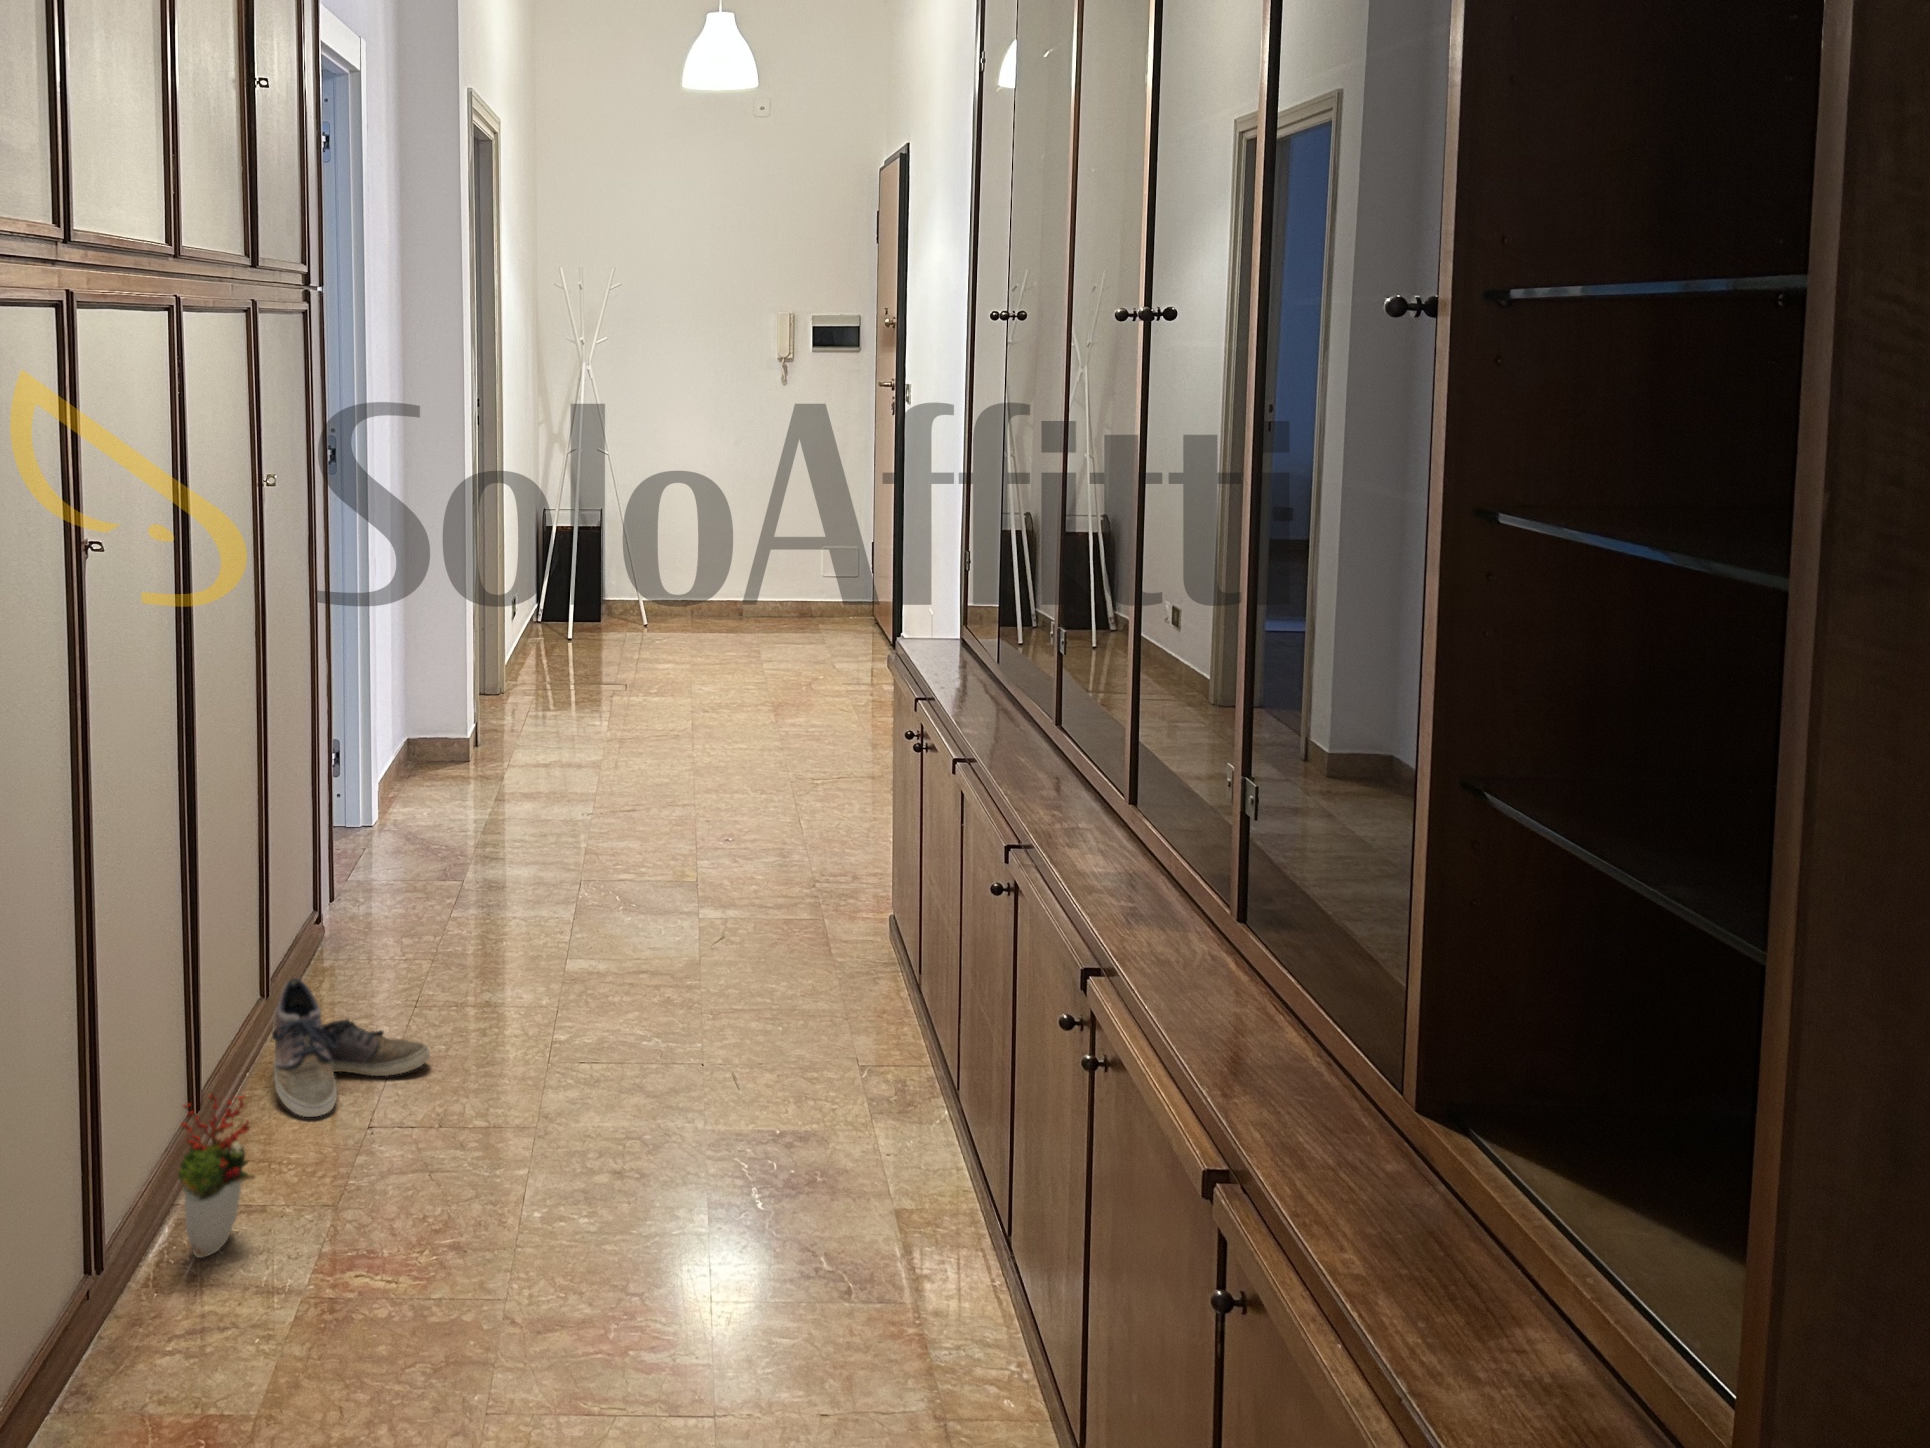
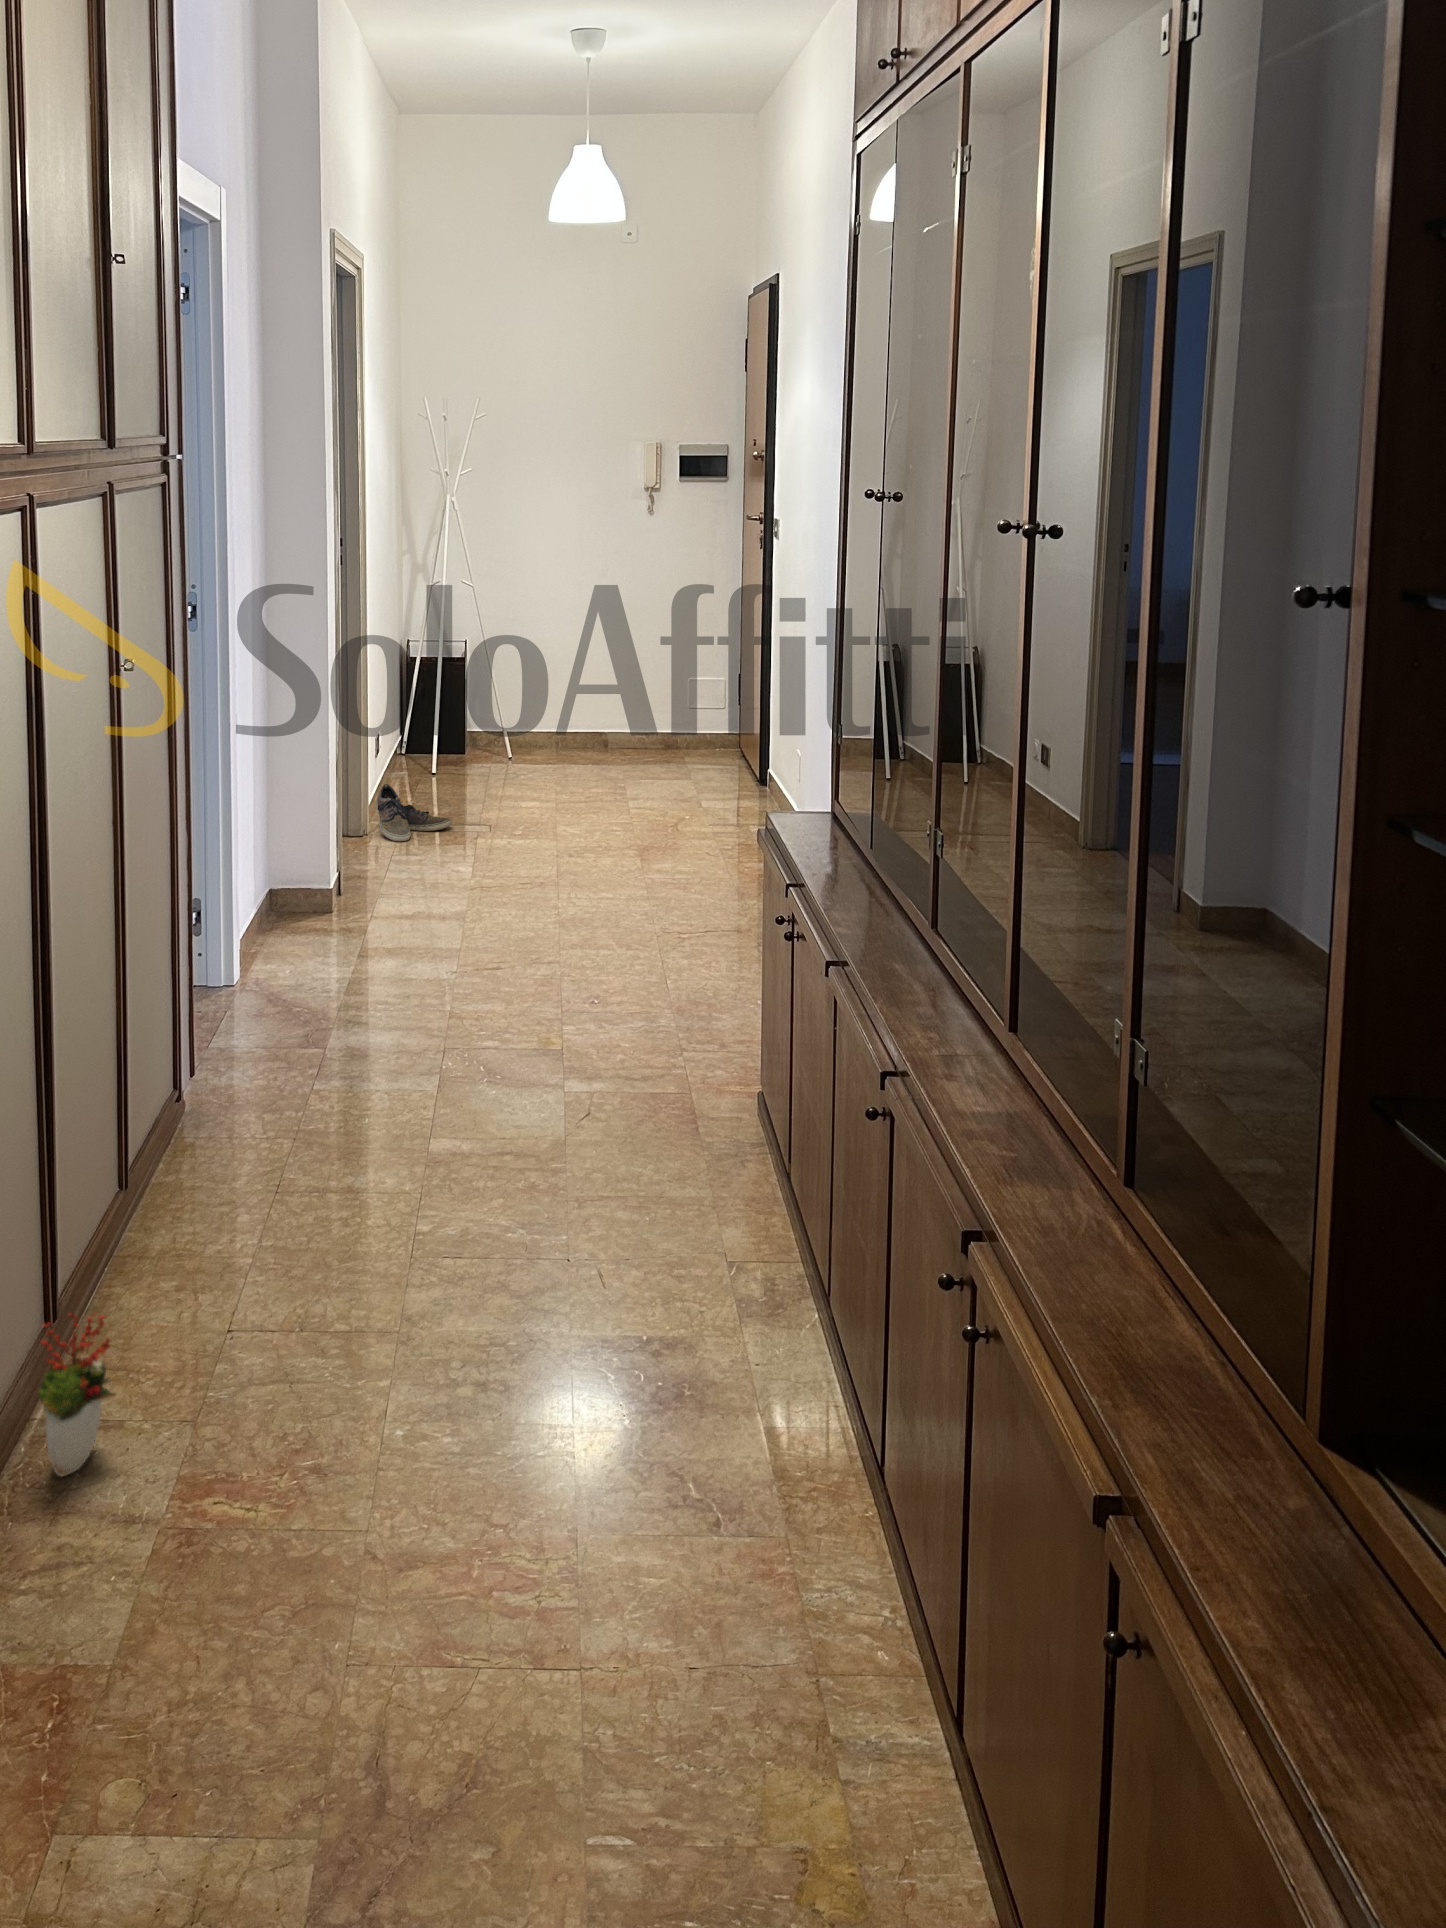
shoe: present [272,978,430,1117] -> present [376,784,452,841]

